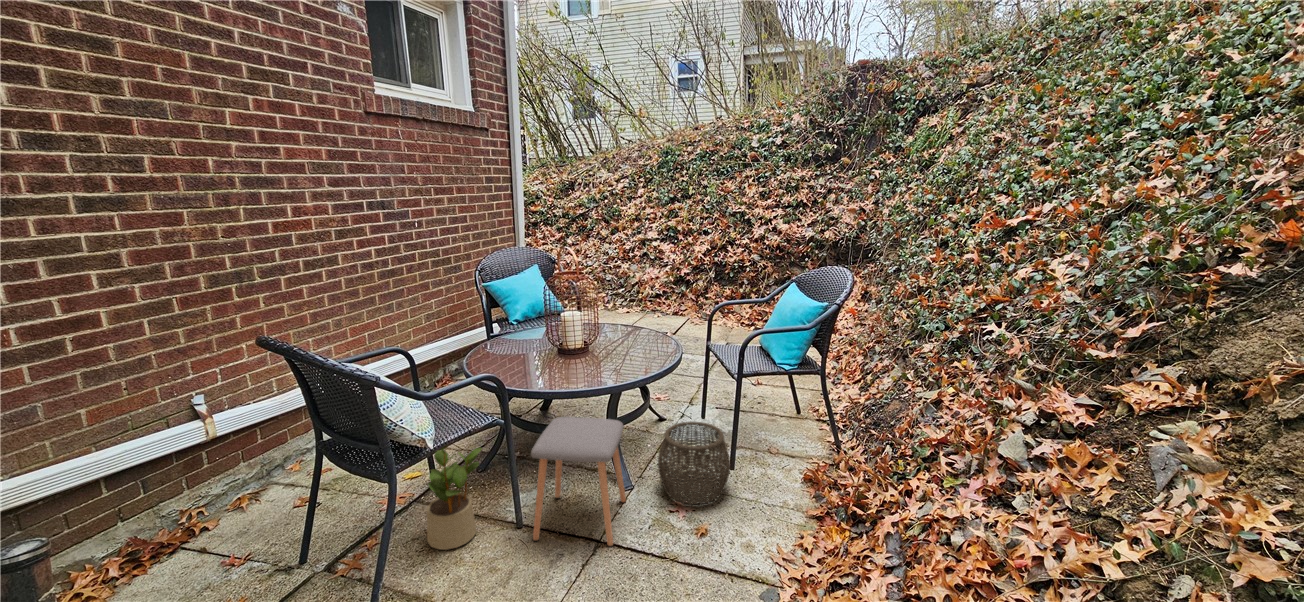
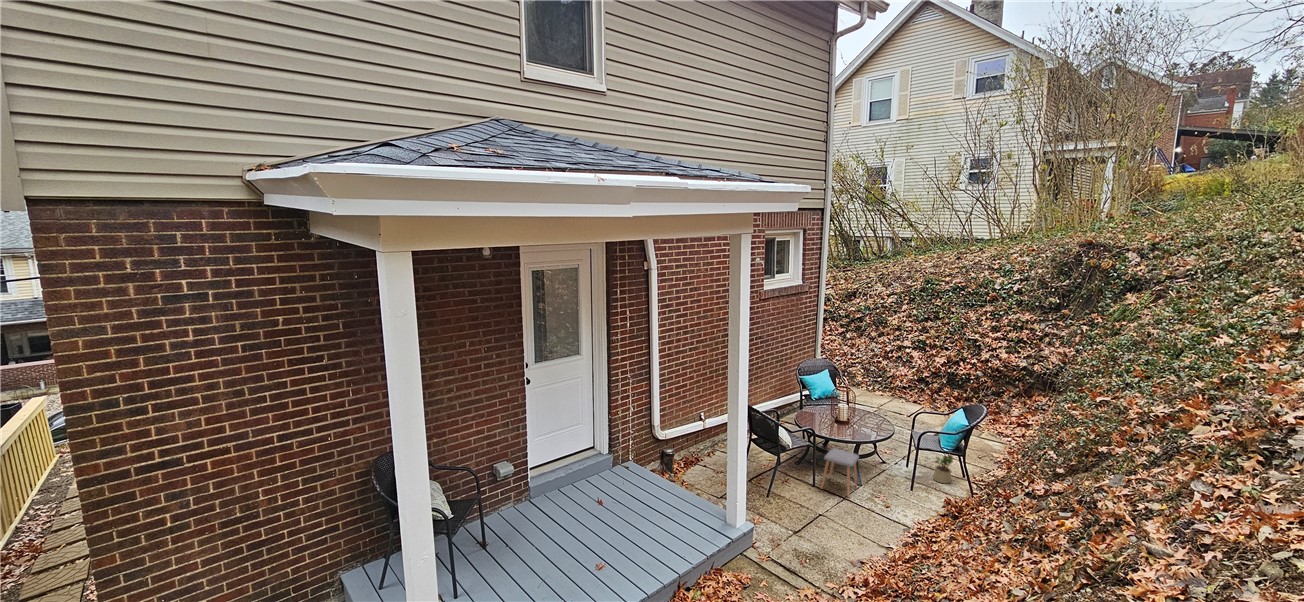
woven basket: present [658,422,730,505] -> none [872,462,904,496]
potted plant: present [427,447,482,550] -> present [933,455,953,483]

